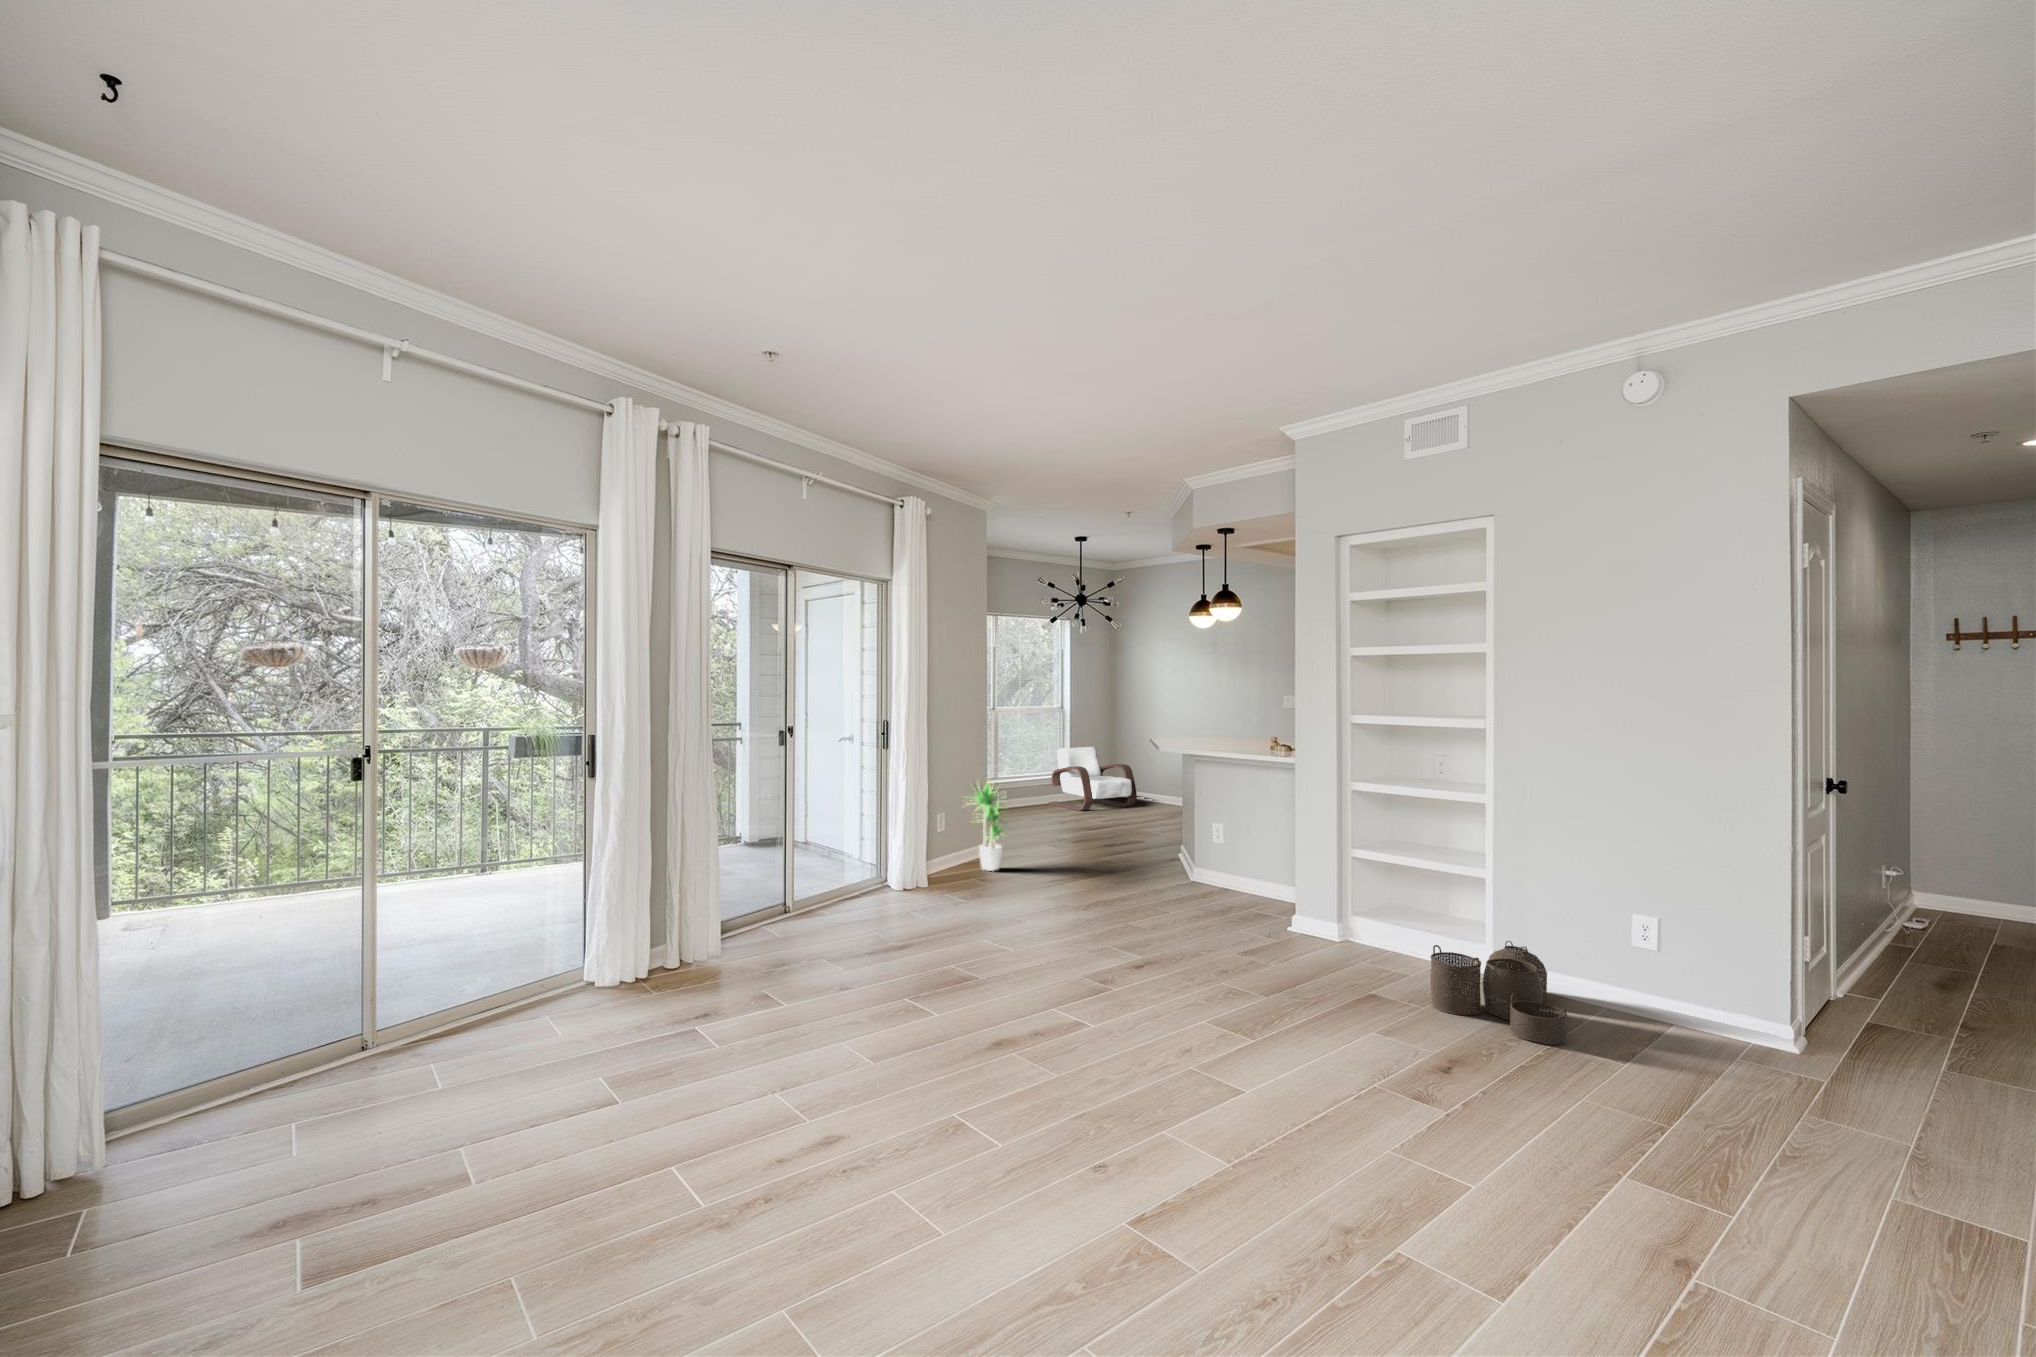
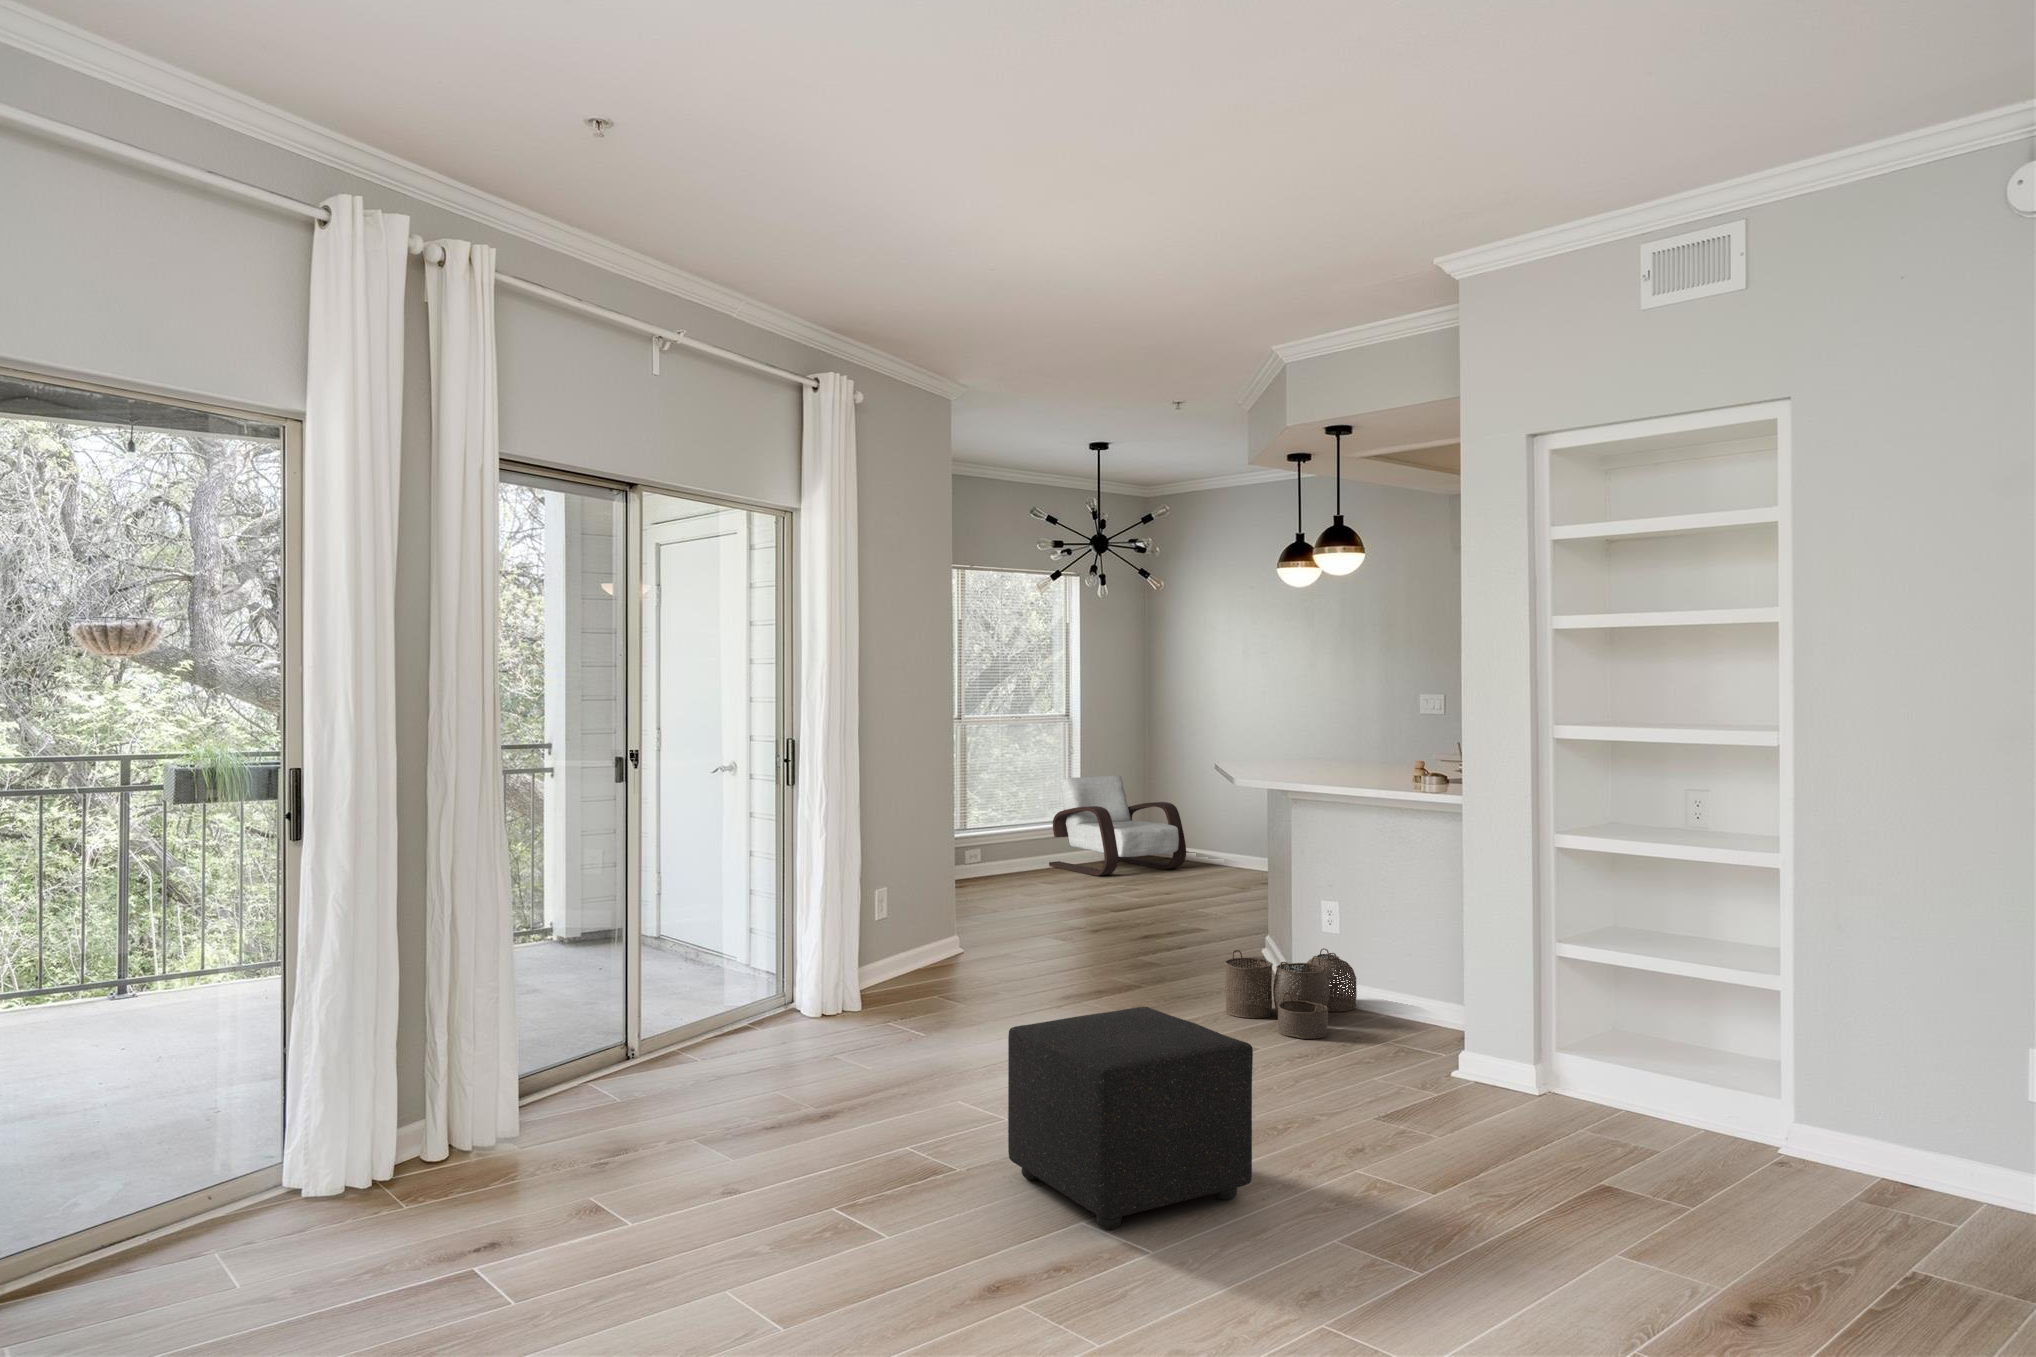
potted plant: present [967,783,1006,871] -> none [911,827,1001,978]
ottoman: none [1012,883,1158,1012] -> present [1008,1007,1253,1229]
woven basket: present [1431,941,1567,1045] -> present [1225,949,1357,1039]

